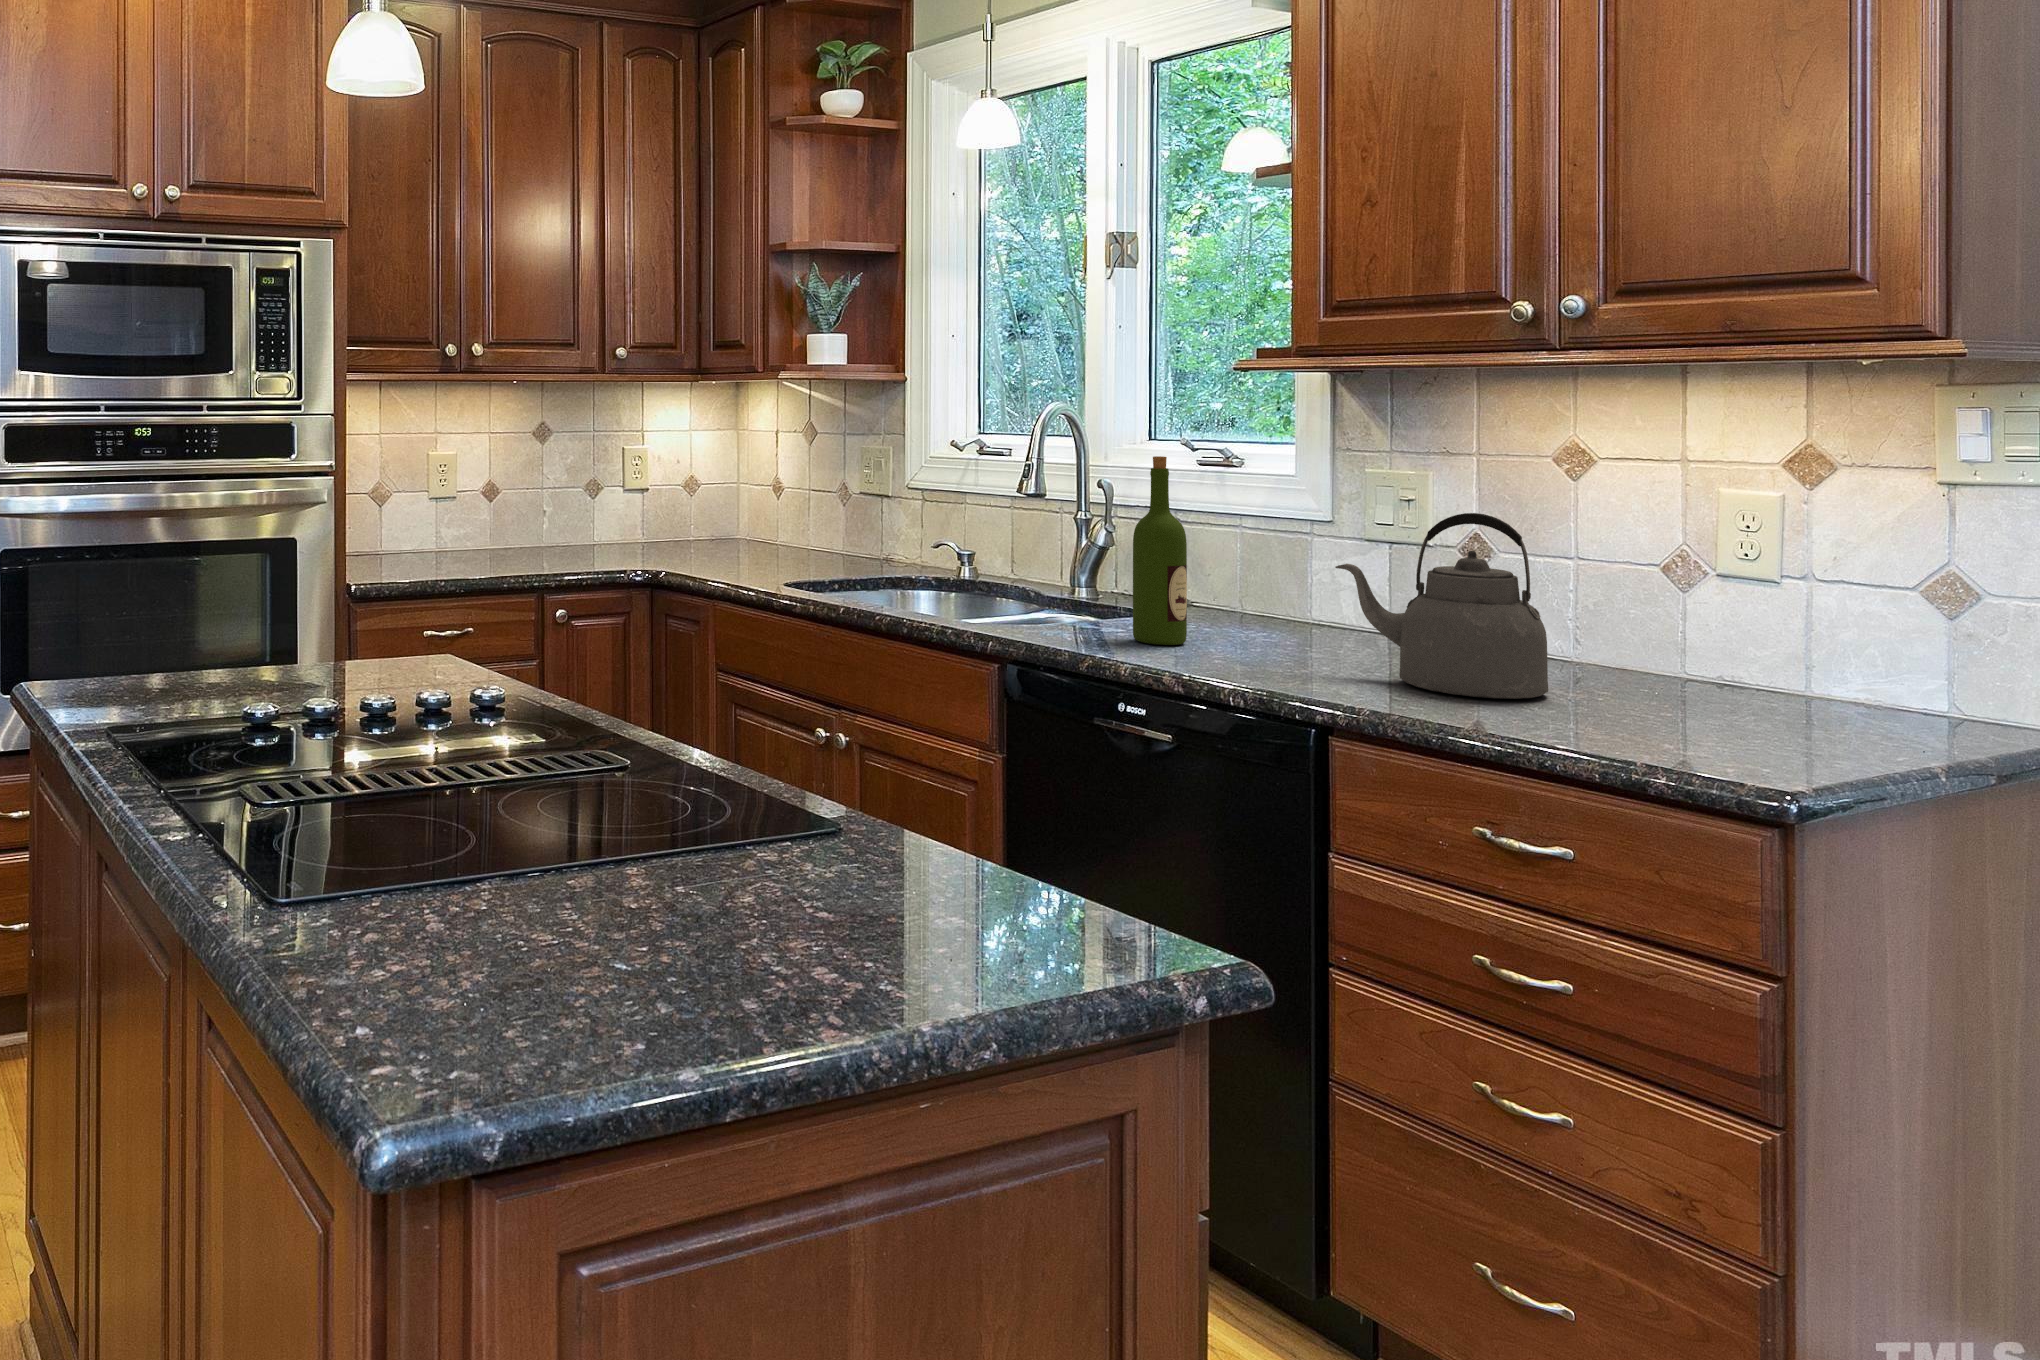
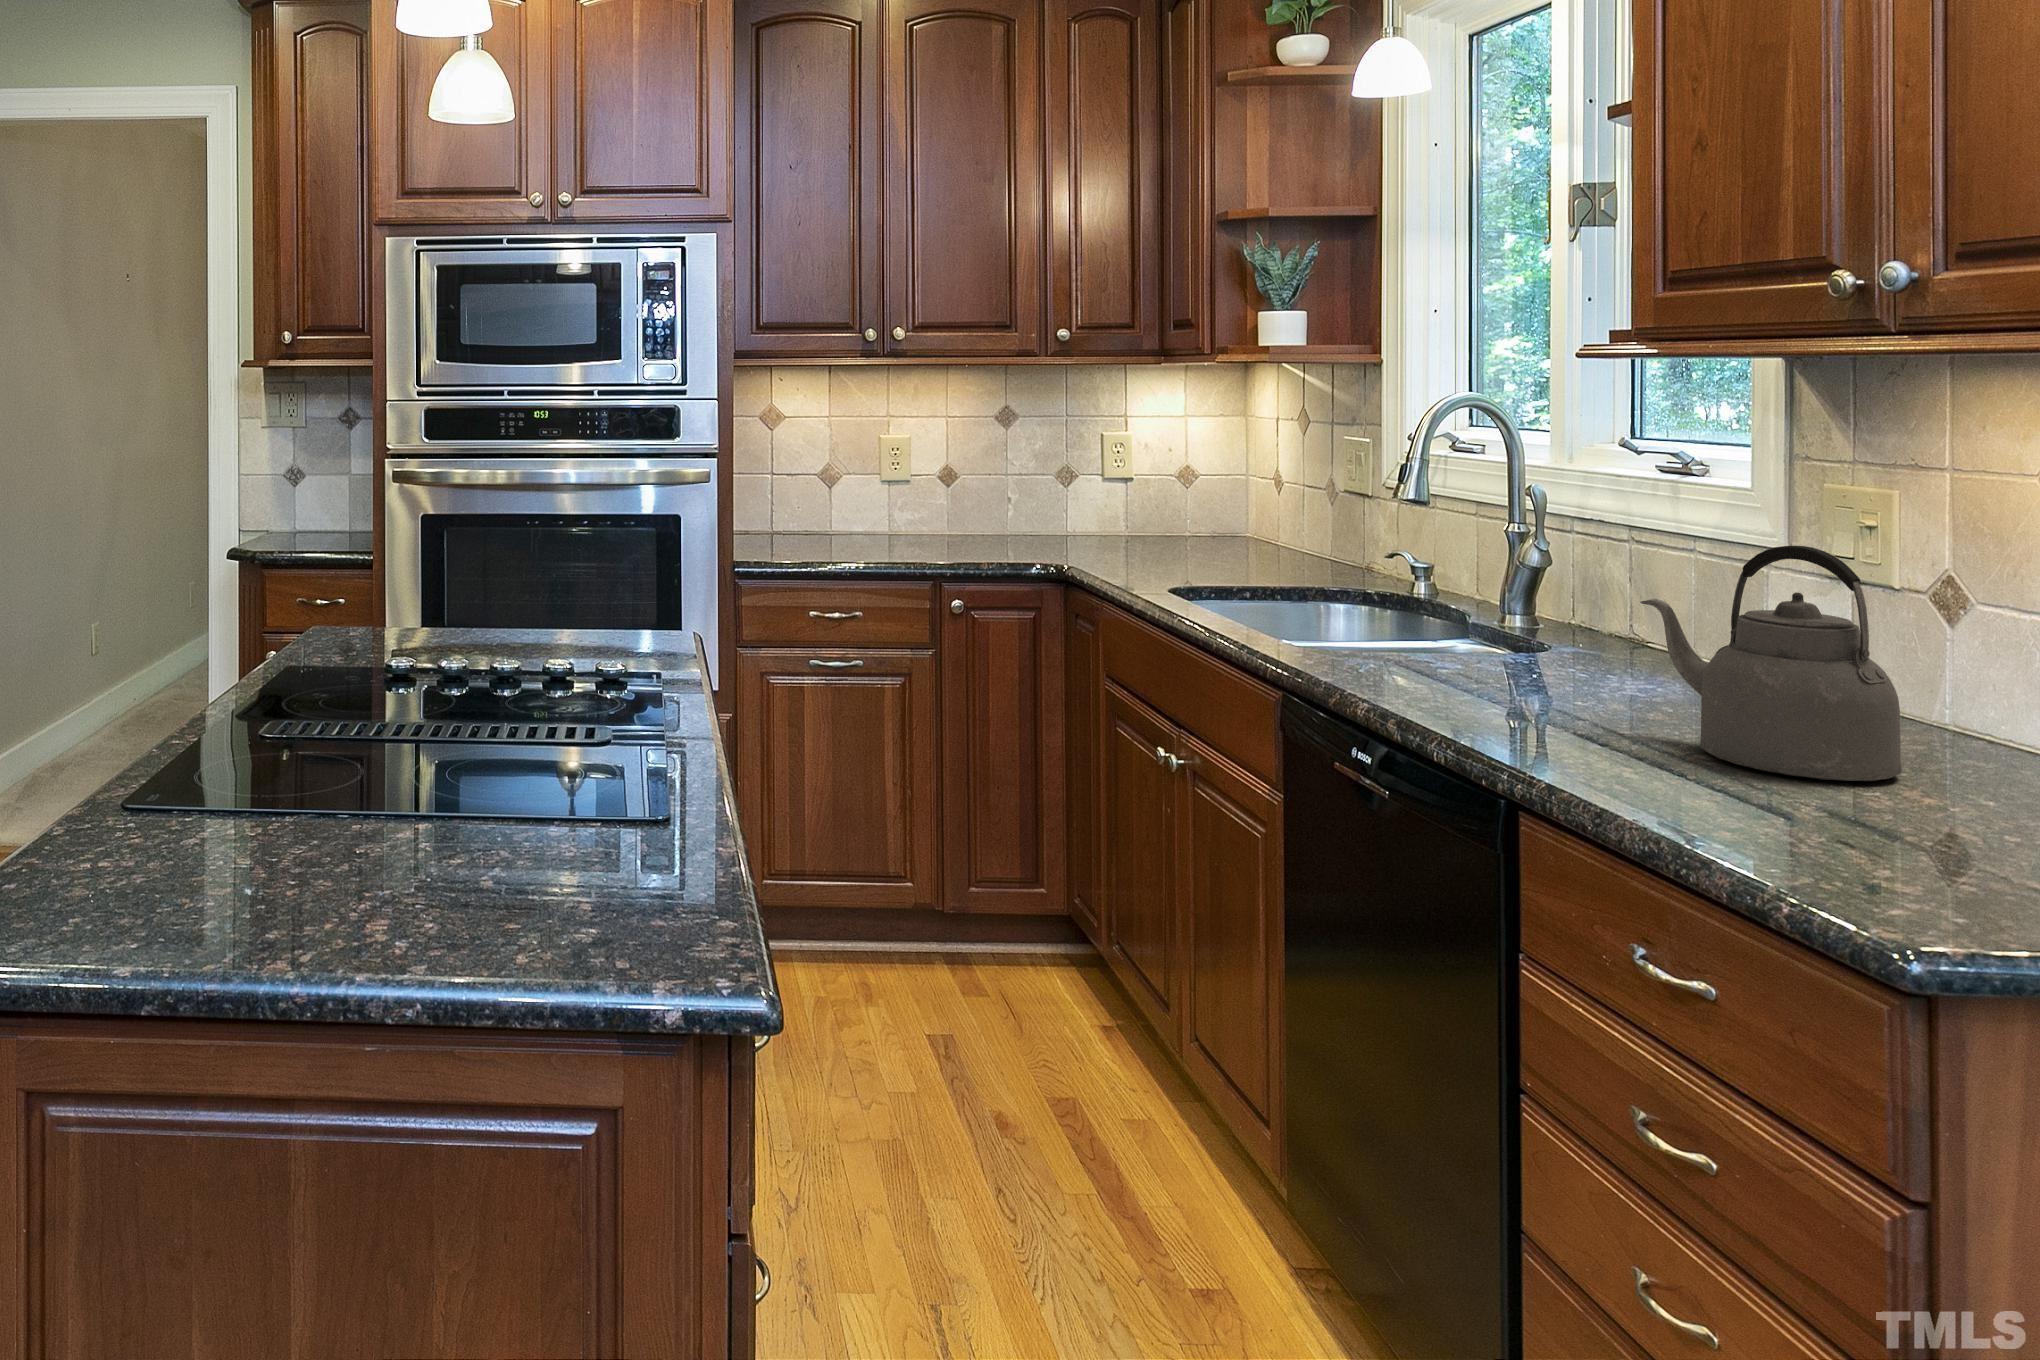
wine bottle: present [1133,456,1187,645] -> none [1452,462,1519,682]

